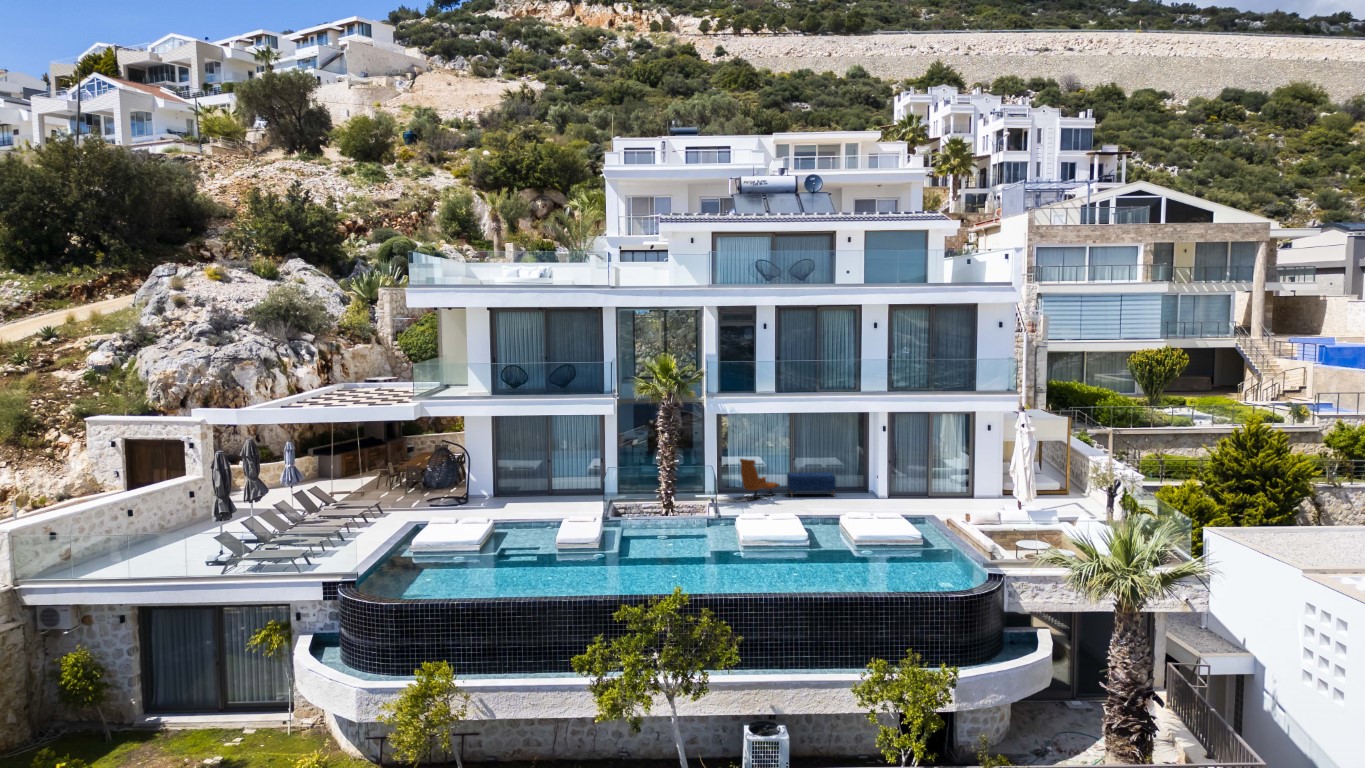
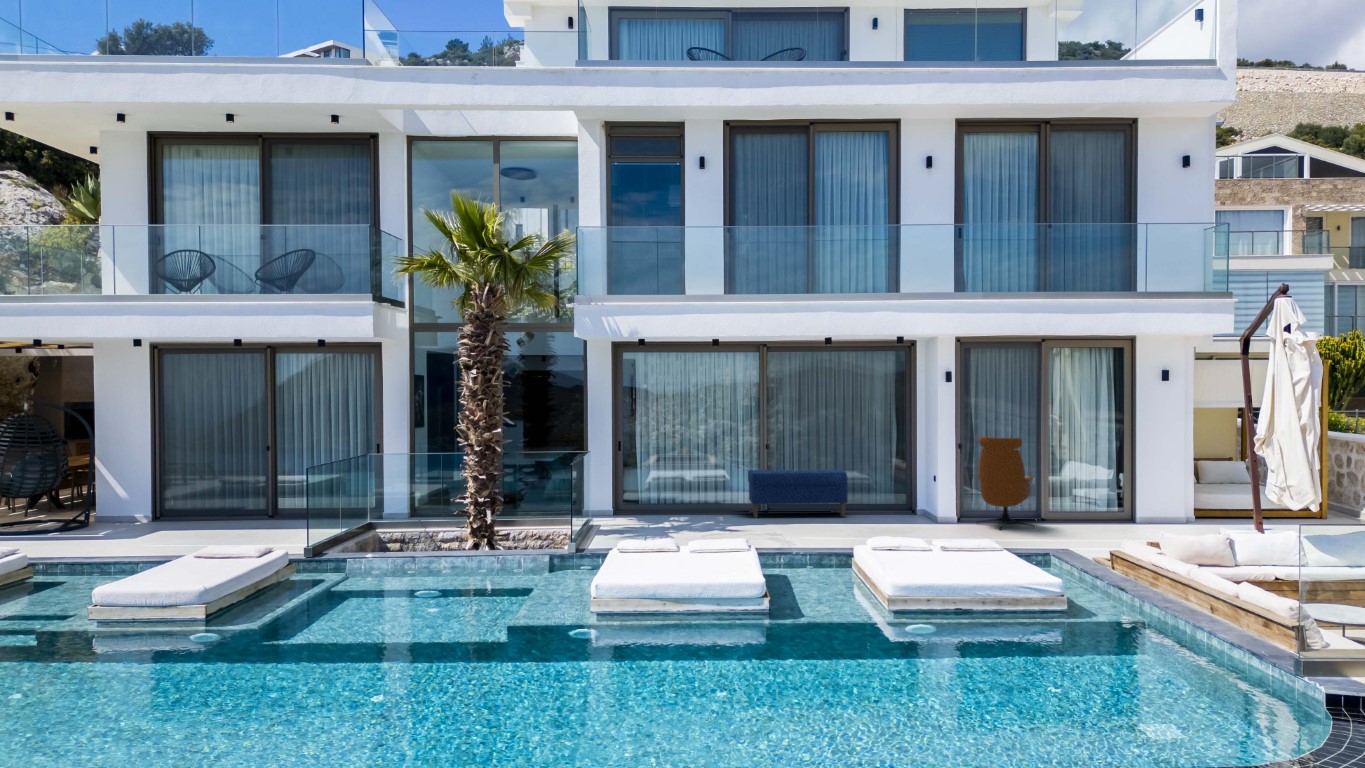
lounge chair: present [740,459,779,499] -> present [977,436,1035,530]

